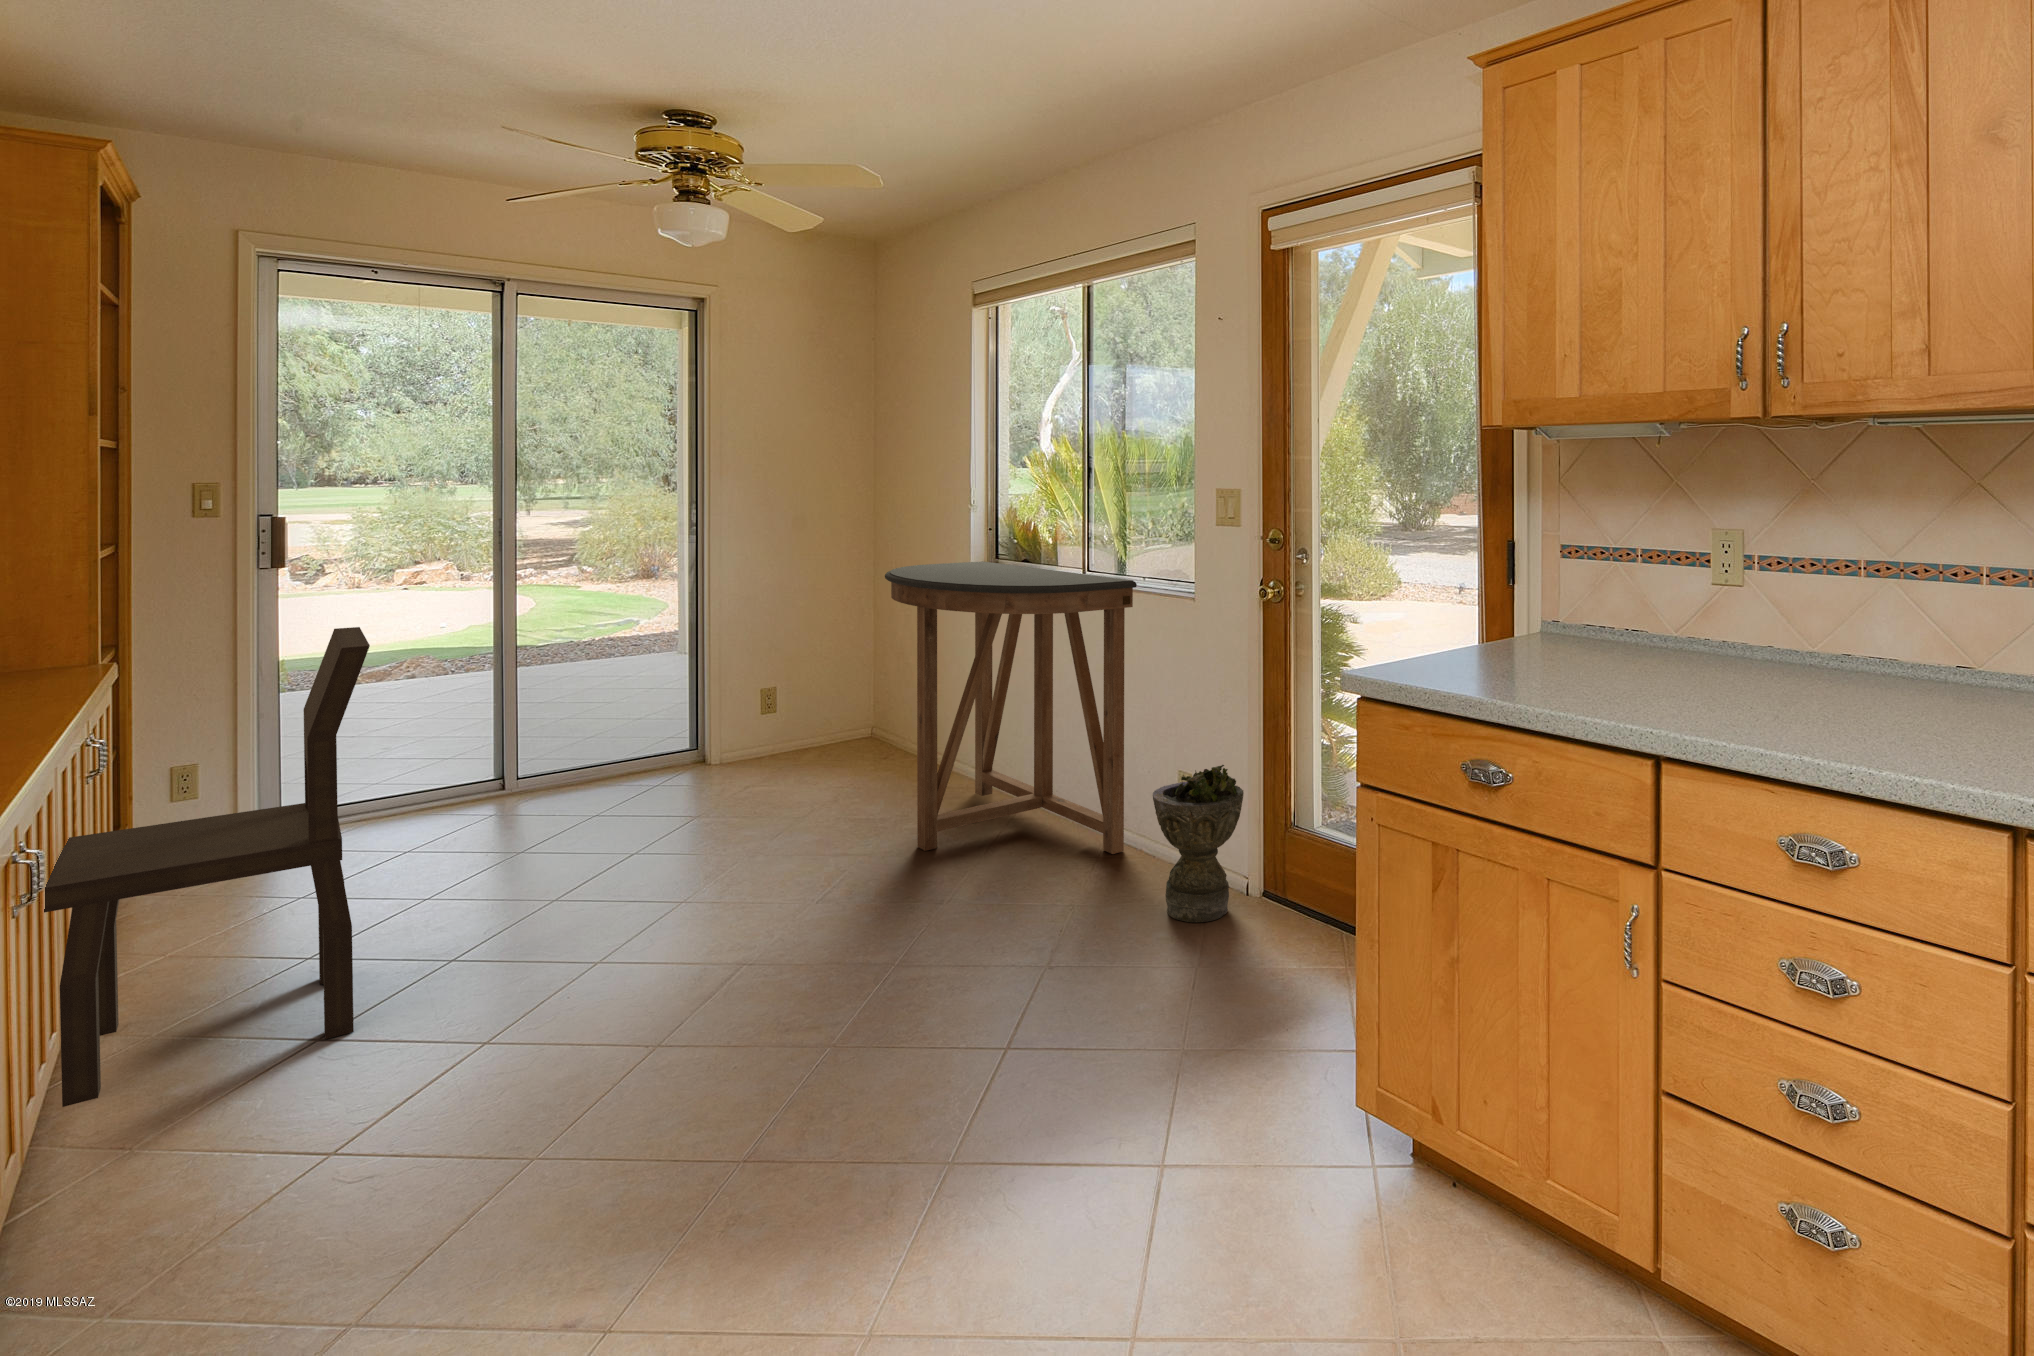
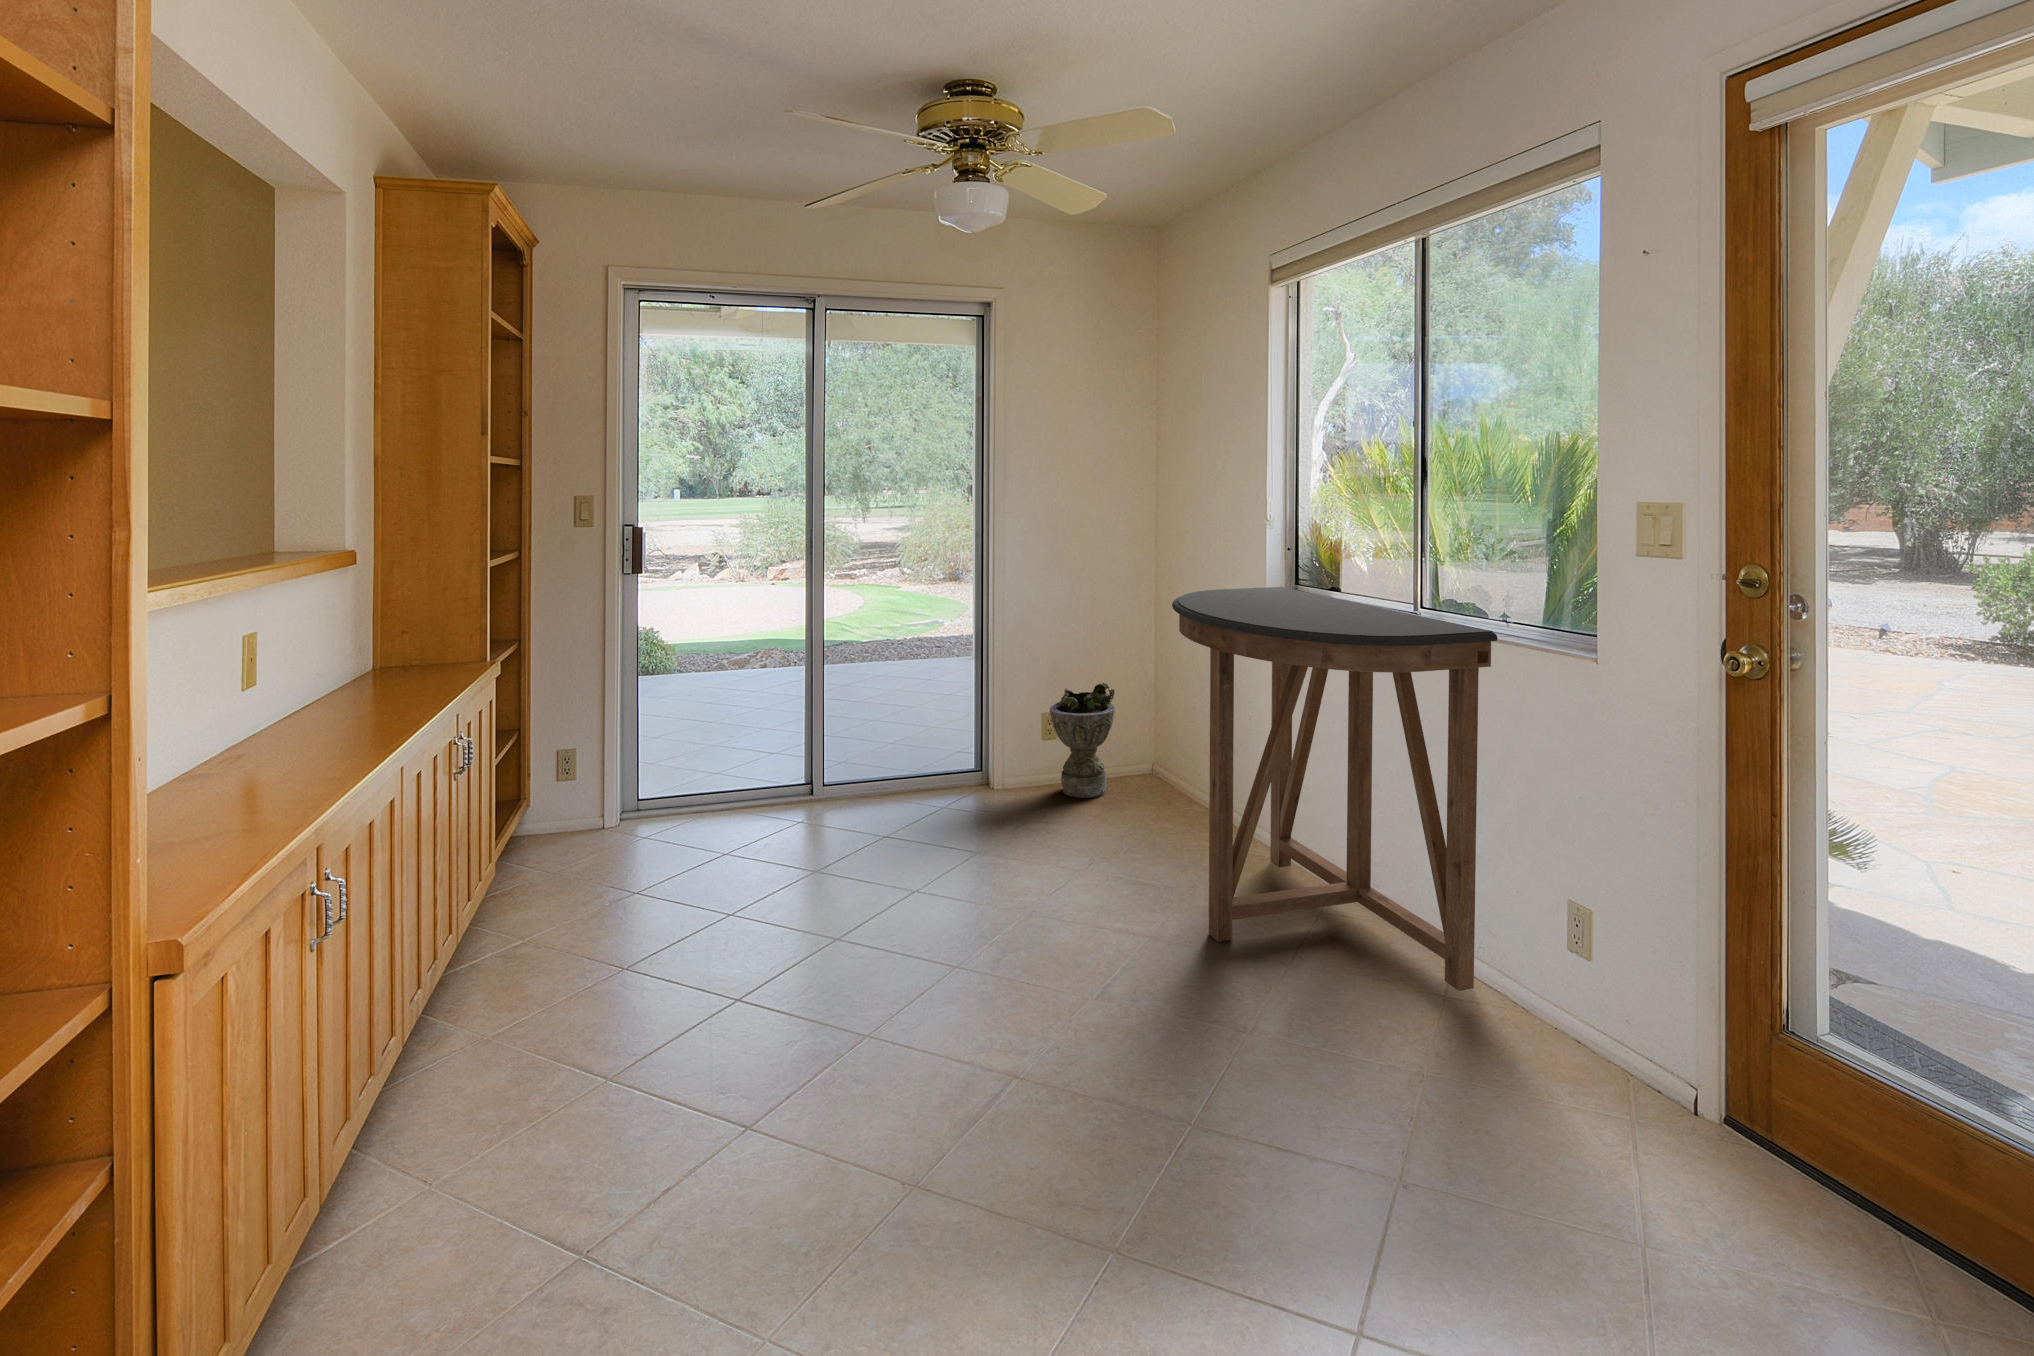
dining chair: present [44,627,370,1107] -> none [395,652,666,1126]
planter: present [1153,765,1244,923] -> present [1050,683,1115,798]

